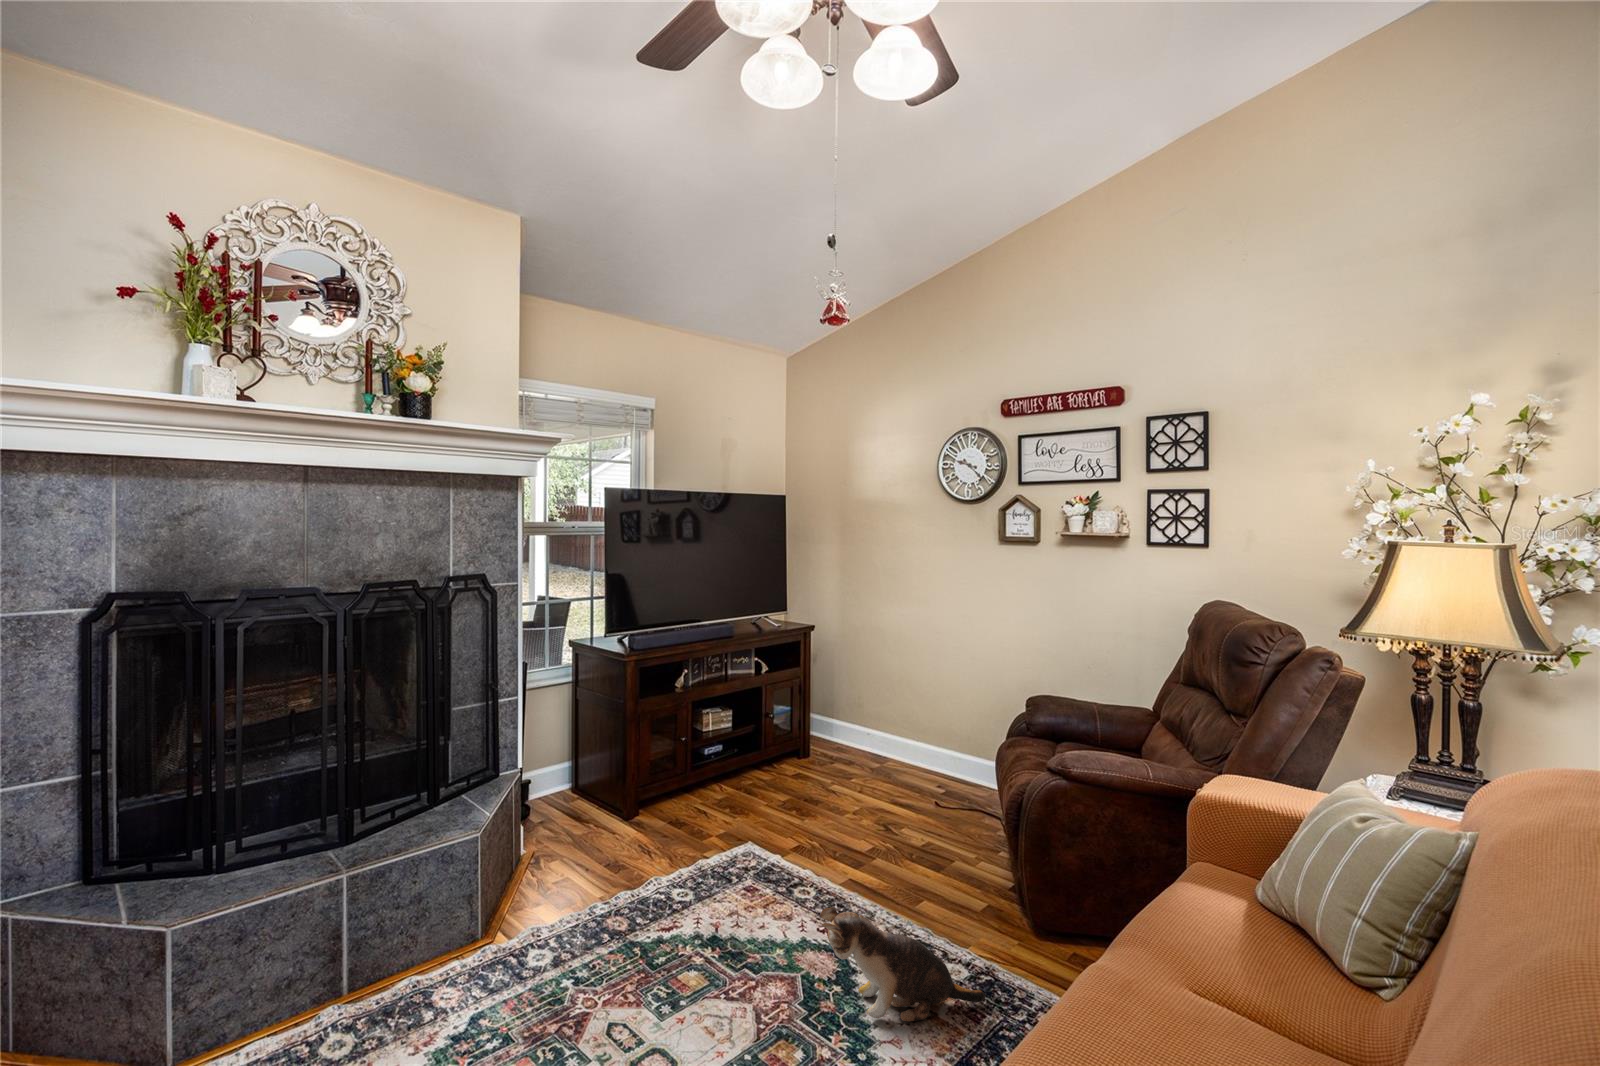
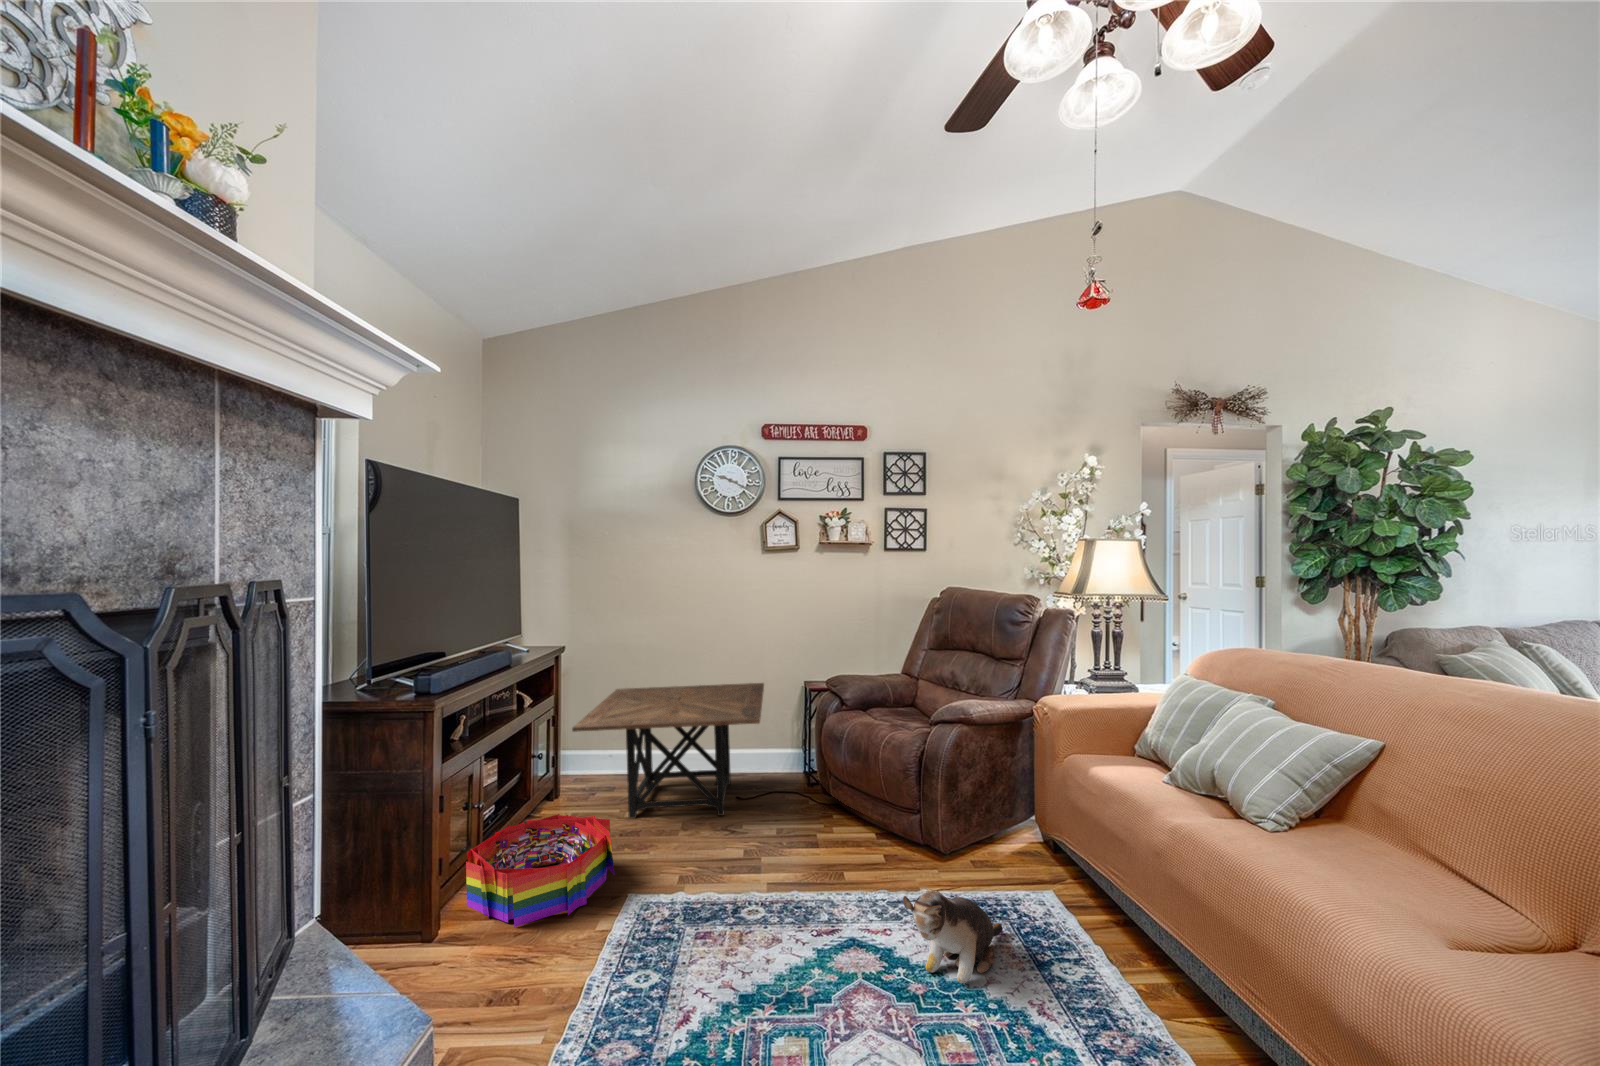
side table: none [781,666,1004,804] -> present [572,683,764,818]
storage bin: none [661,759,774,837] -> present [466,814,614,927]

